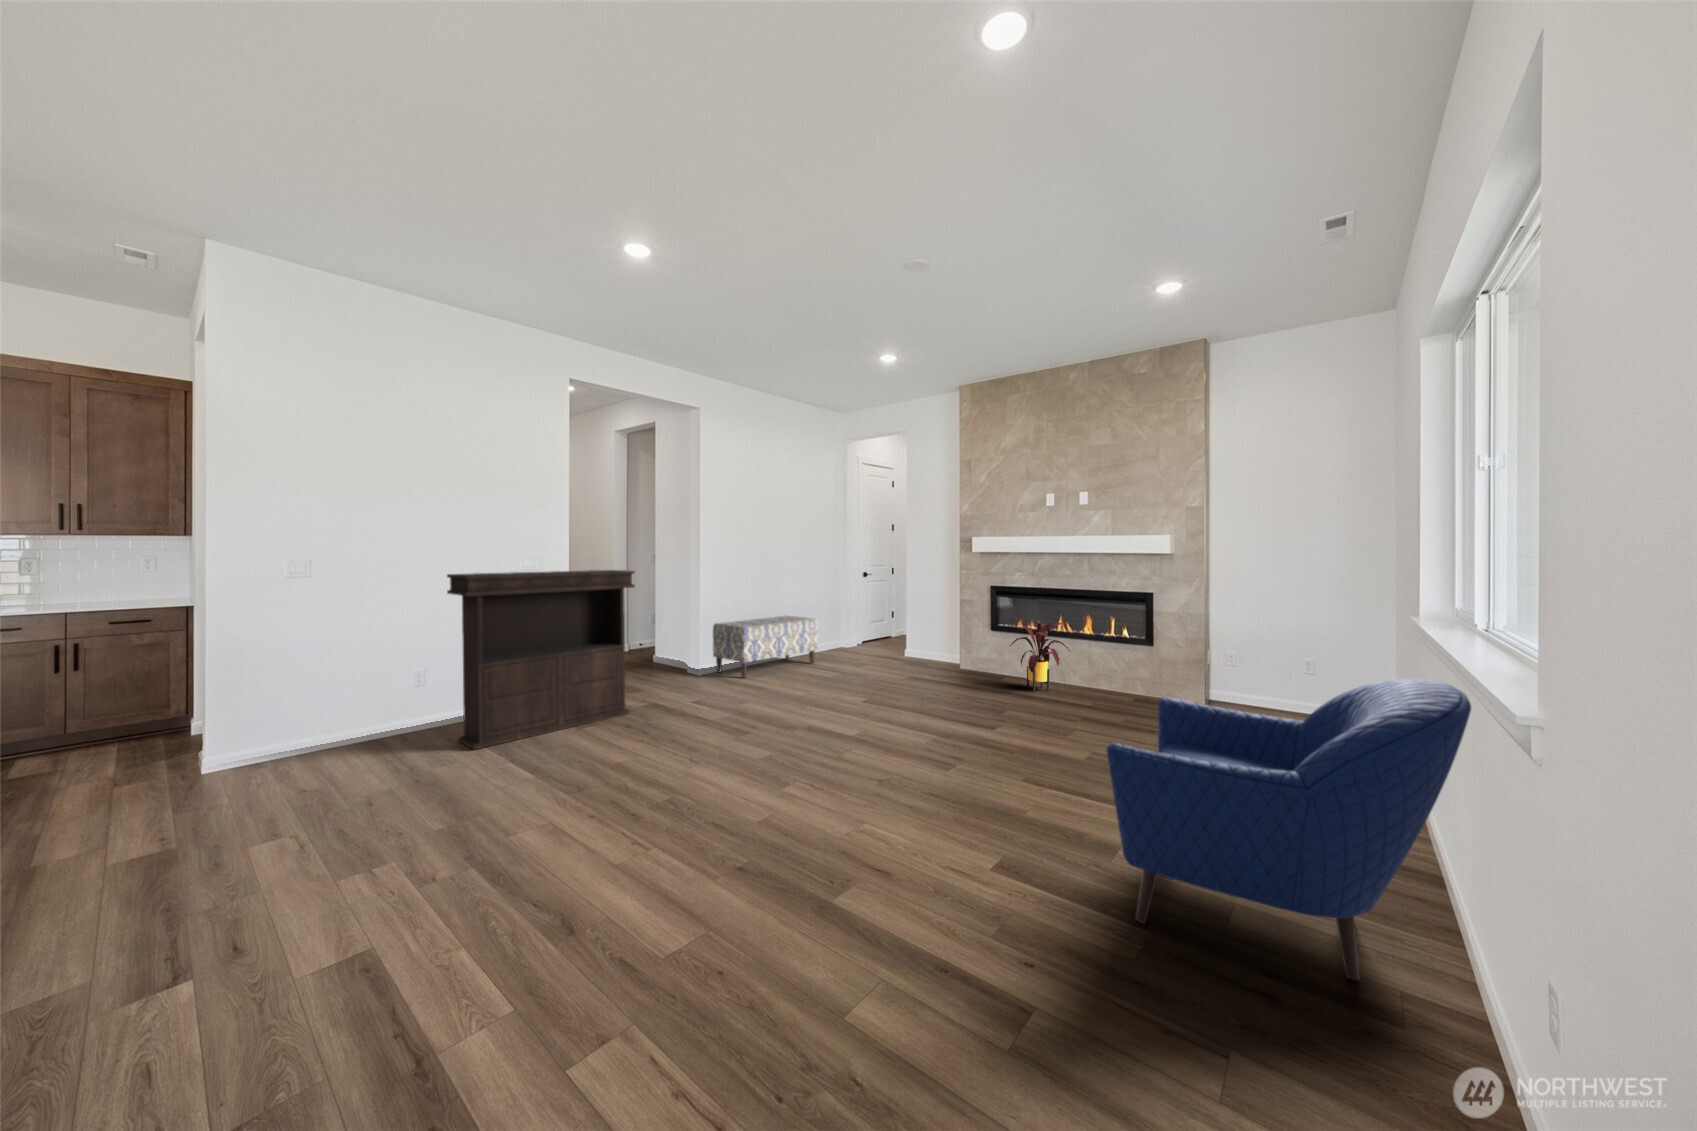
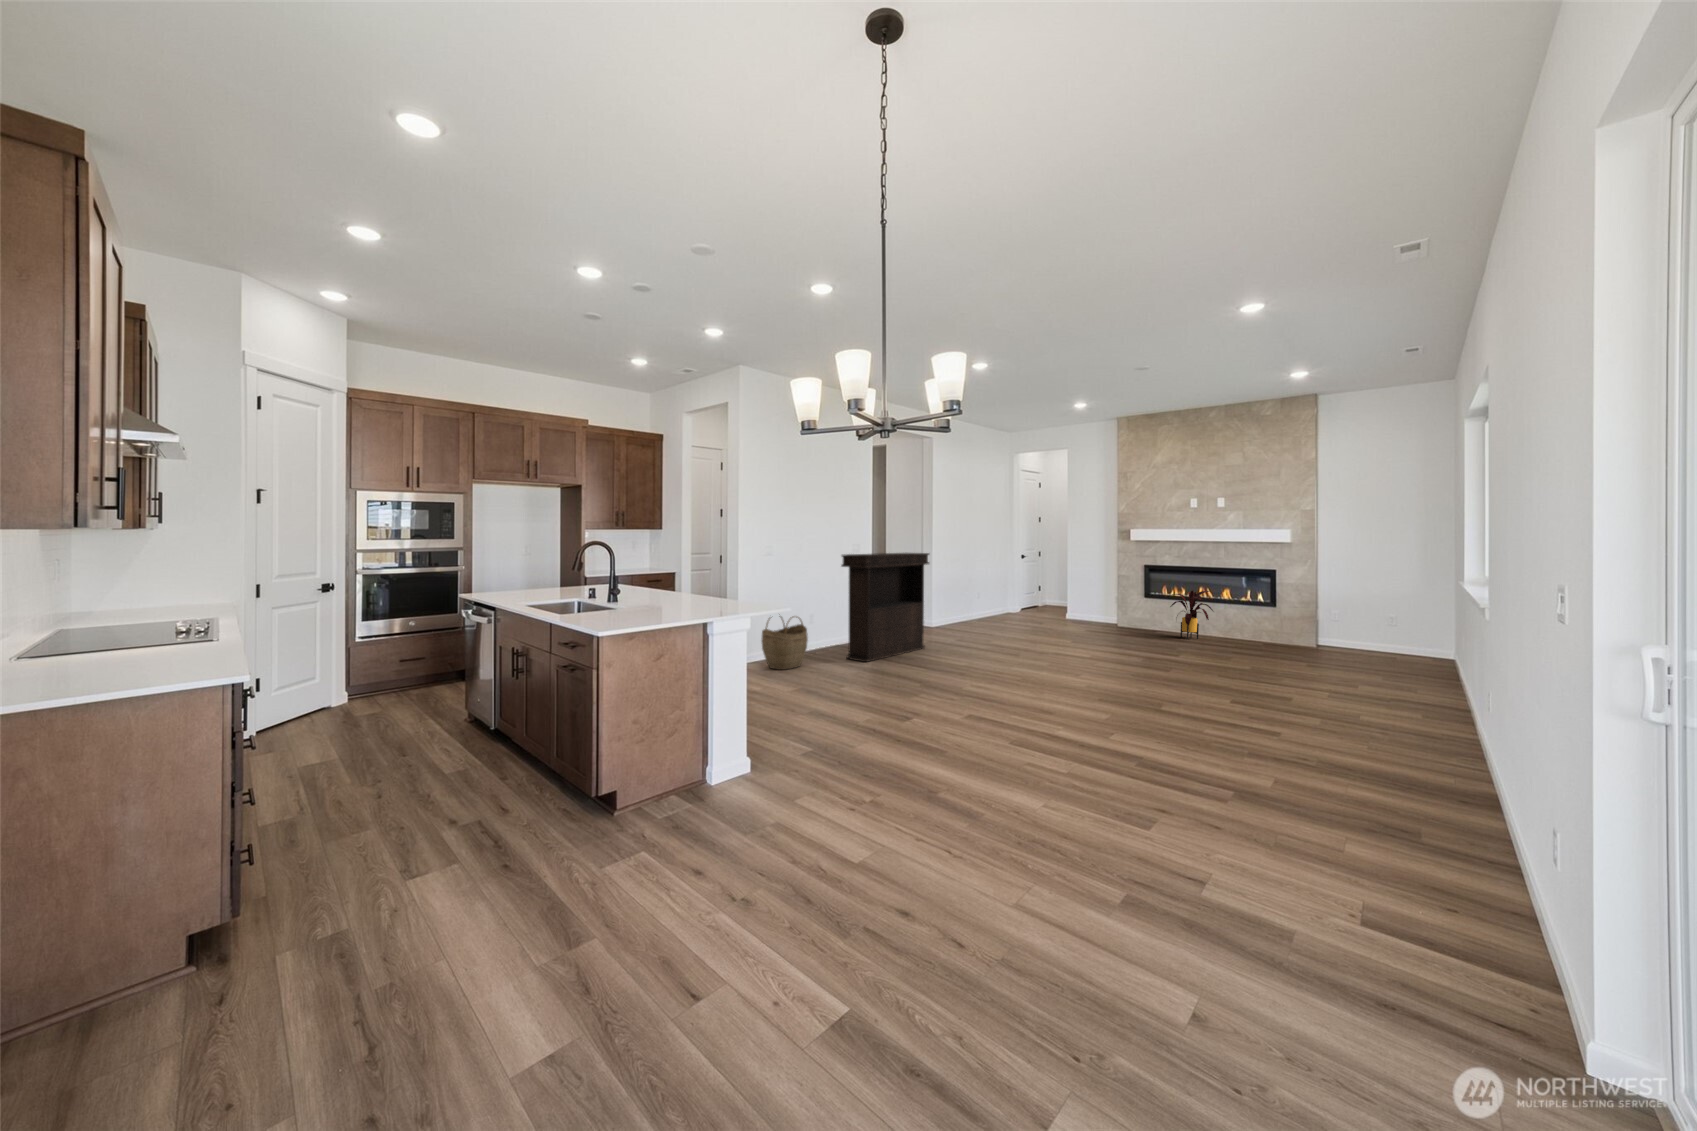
bench: present [713,616,818,678] -> none [937,588,1006,631]
woven basket: none [259,672,364,772] -> present [762,616,808,670]
armchair: present [1107,679,1471,980] -> none [1311,600,1480,726]

